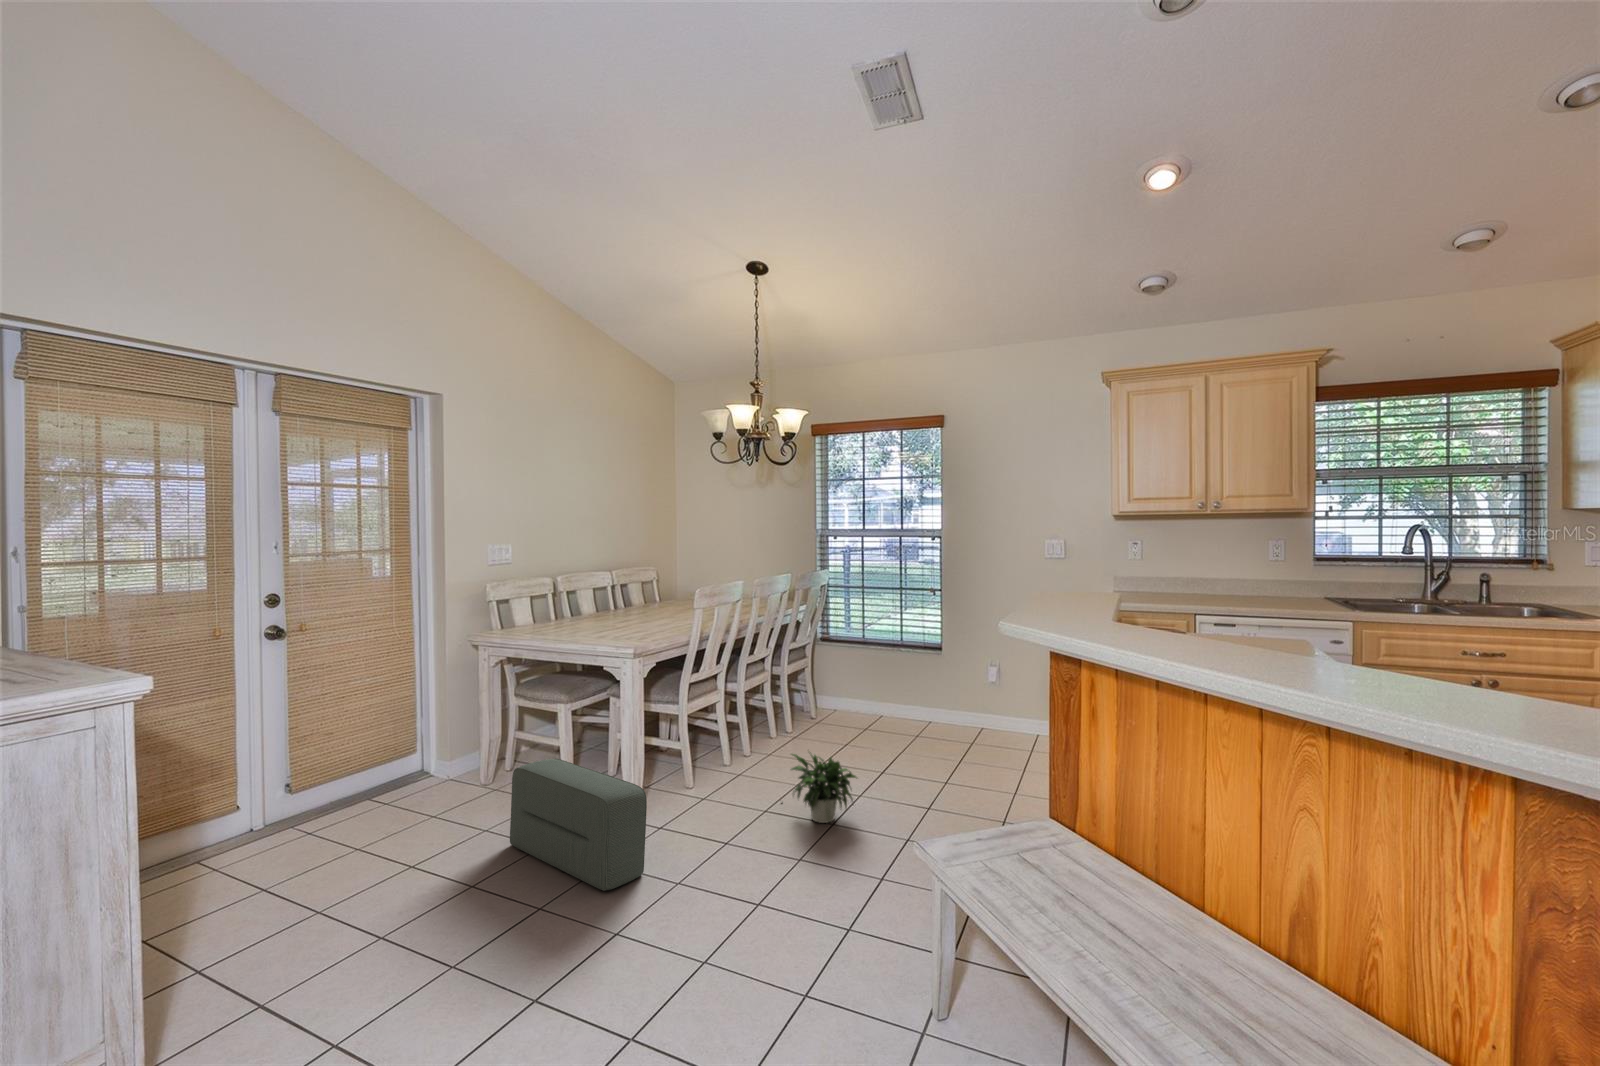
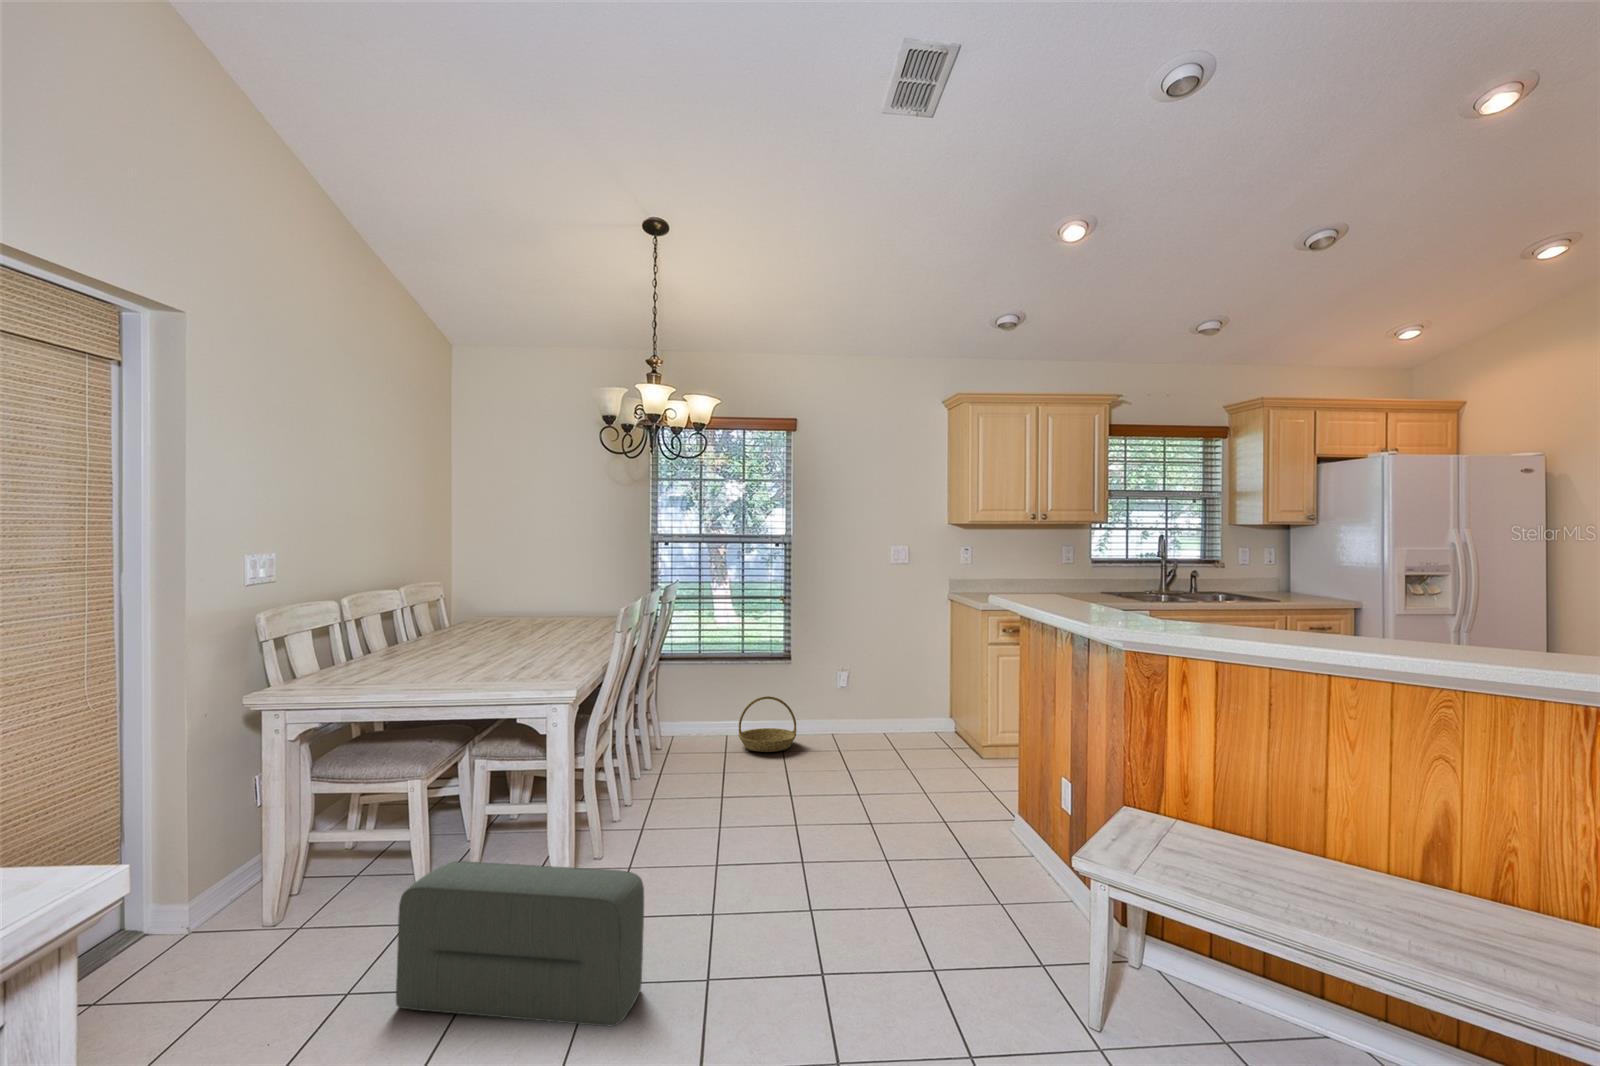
basket: none [883,681,938,733] -> present [739,696,796,752]
potted plant: present [791,754,857,823] -> none [716,786,822,867]

